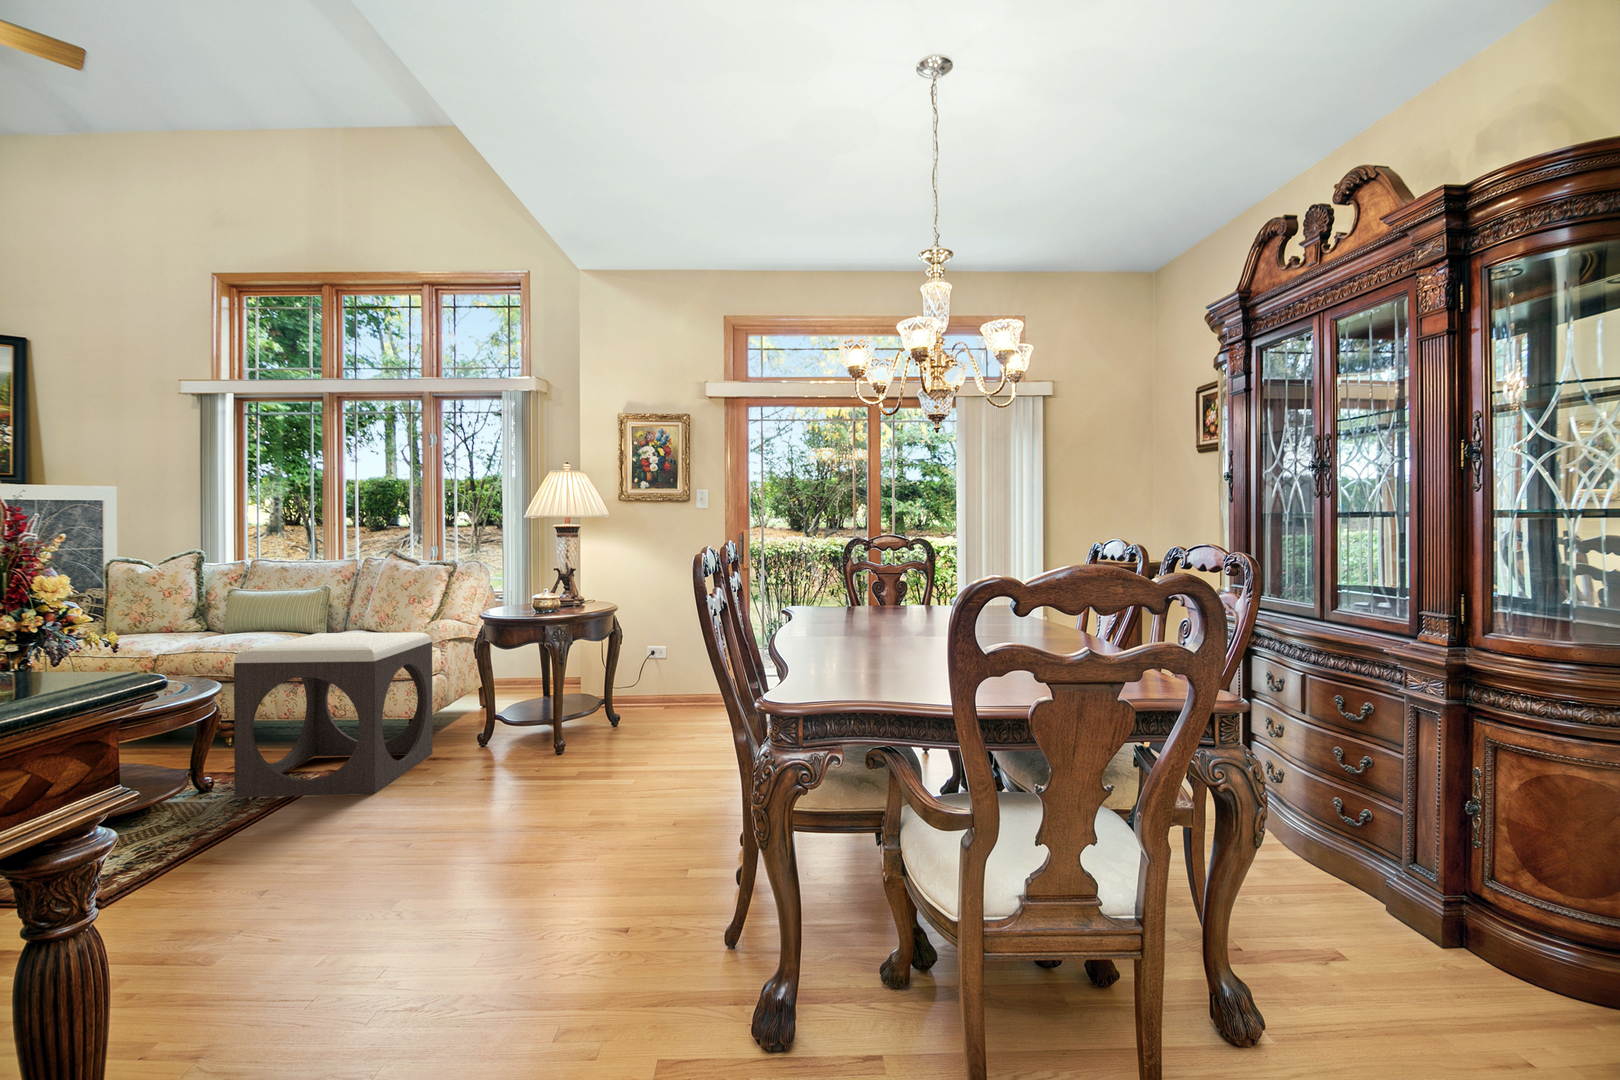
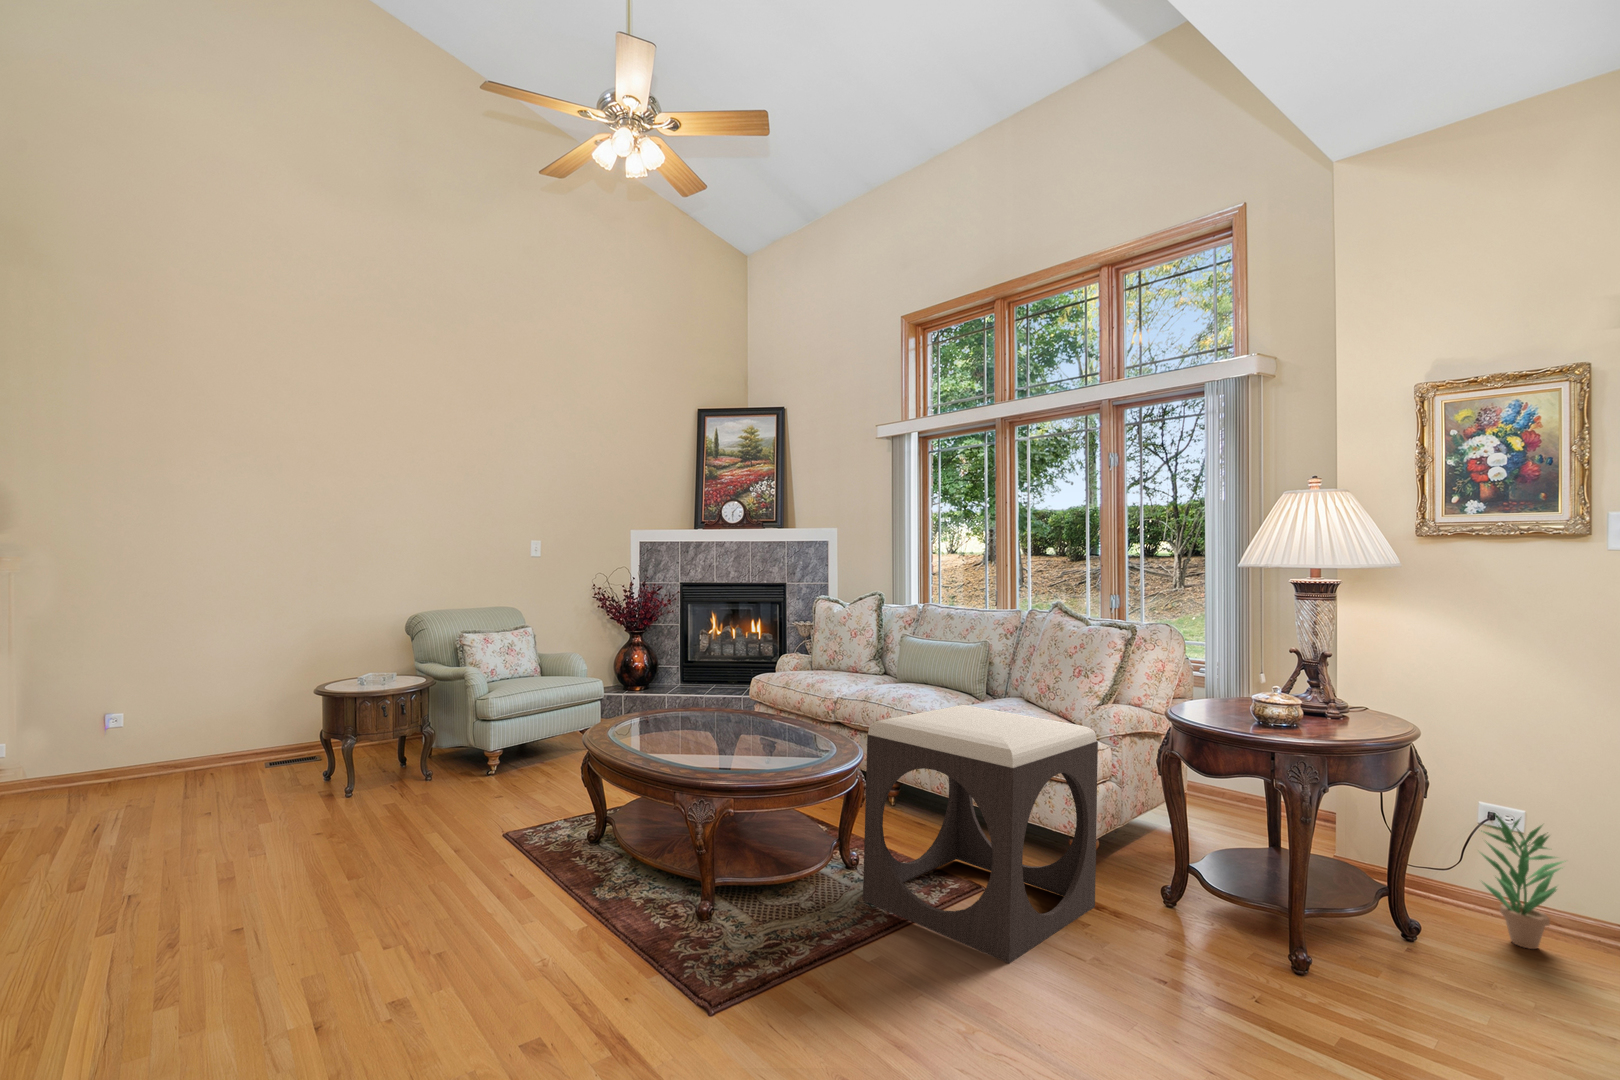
potted plant: none [644,646,679,712] -> present [1481,813,1566,949]

